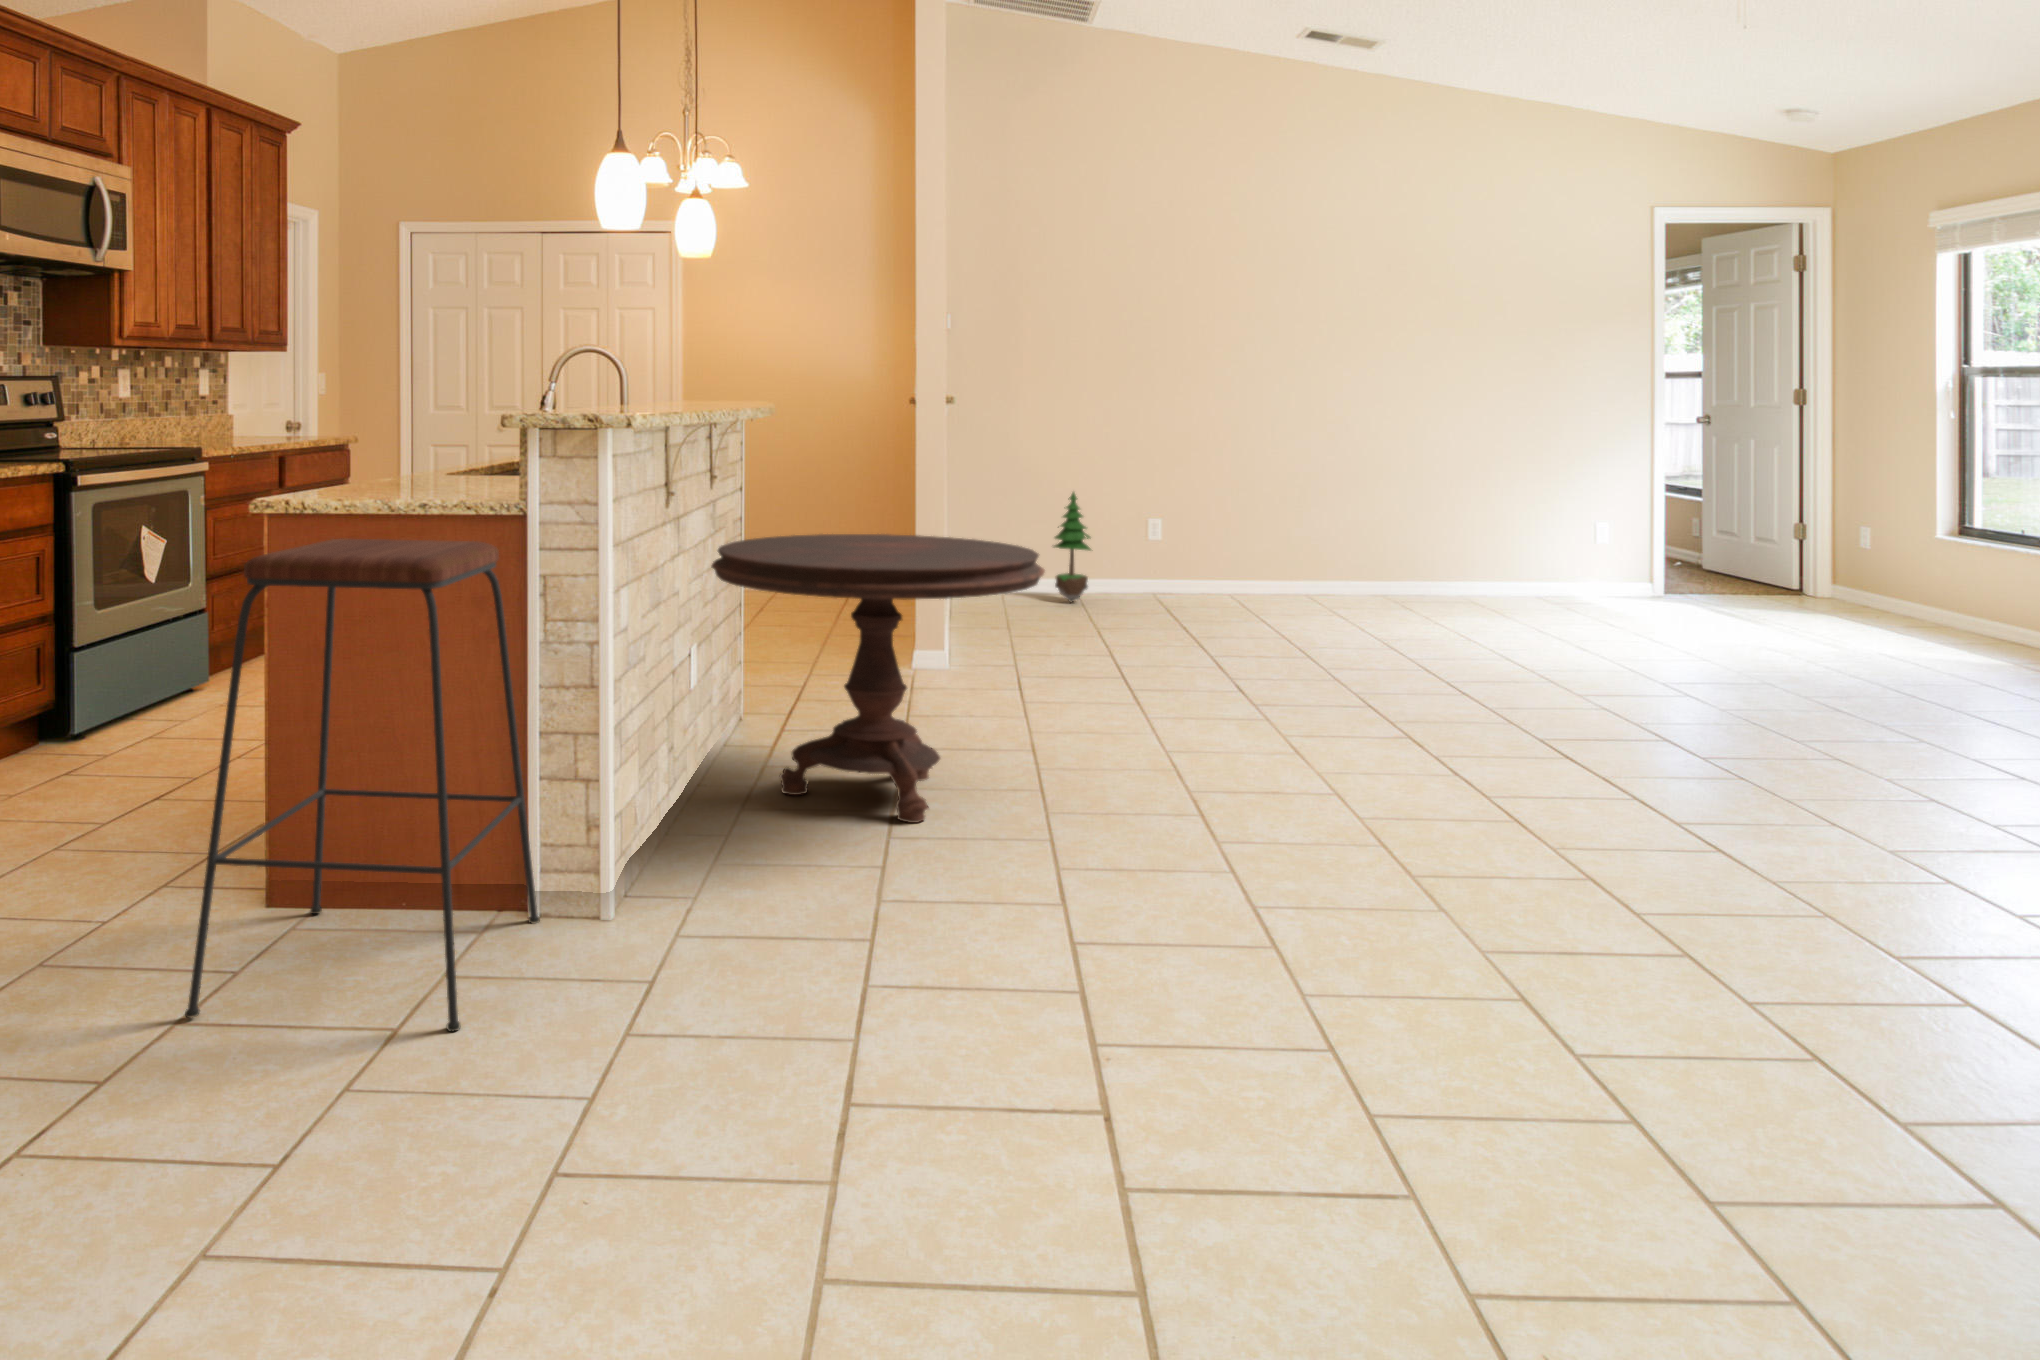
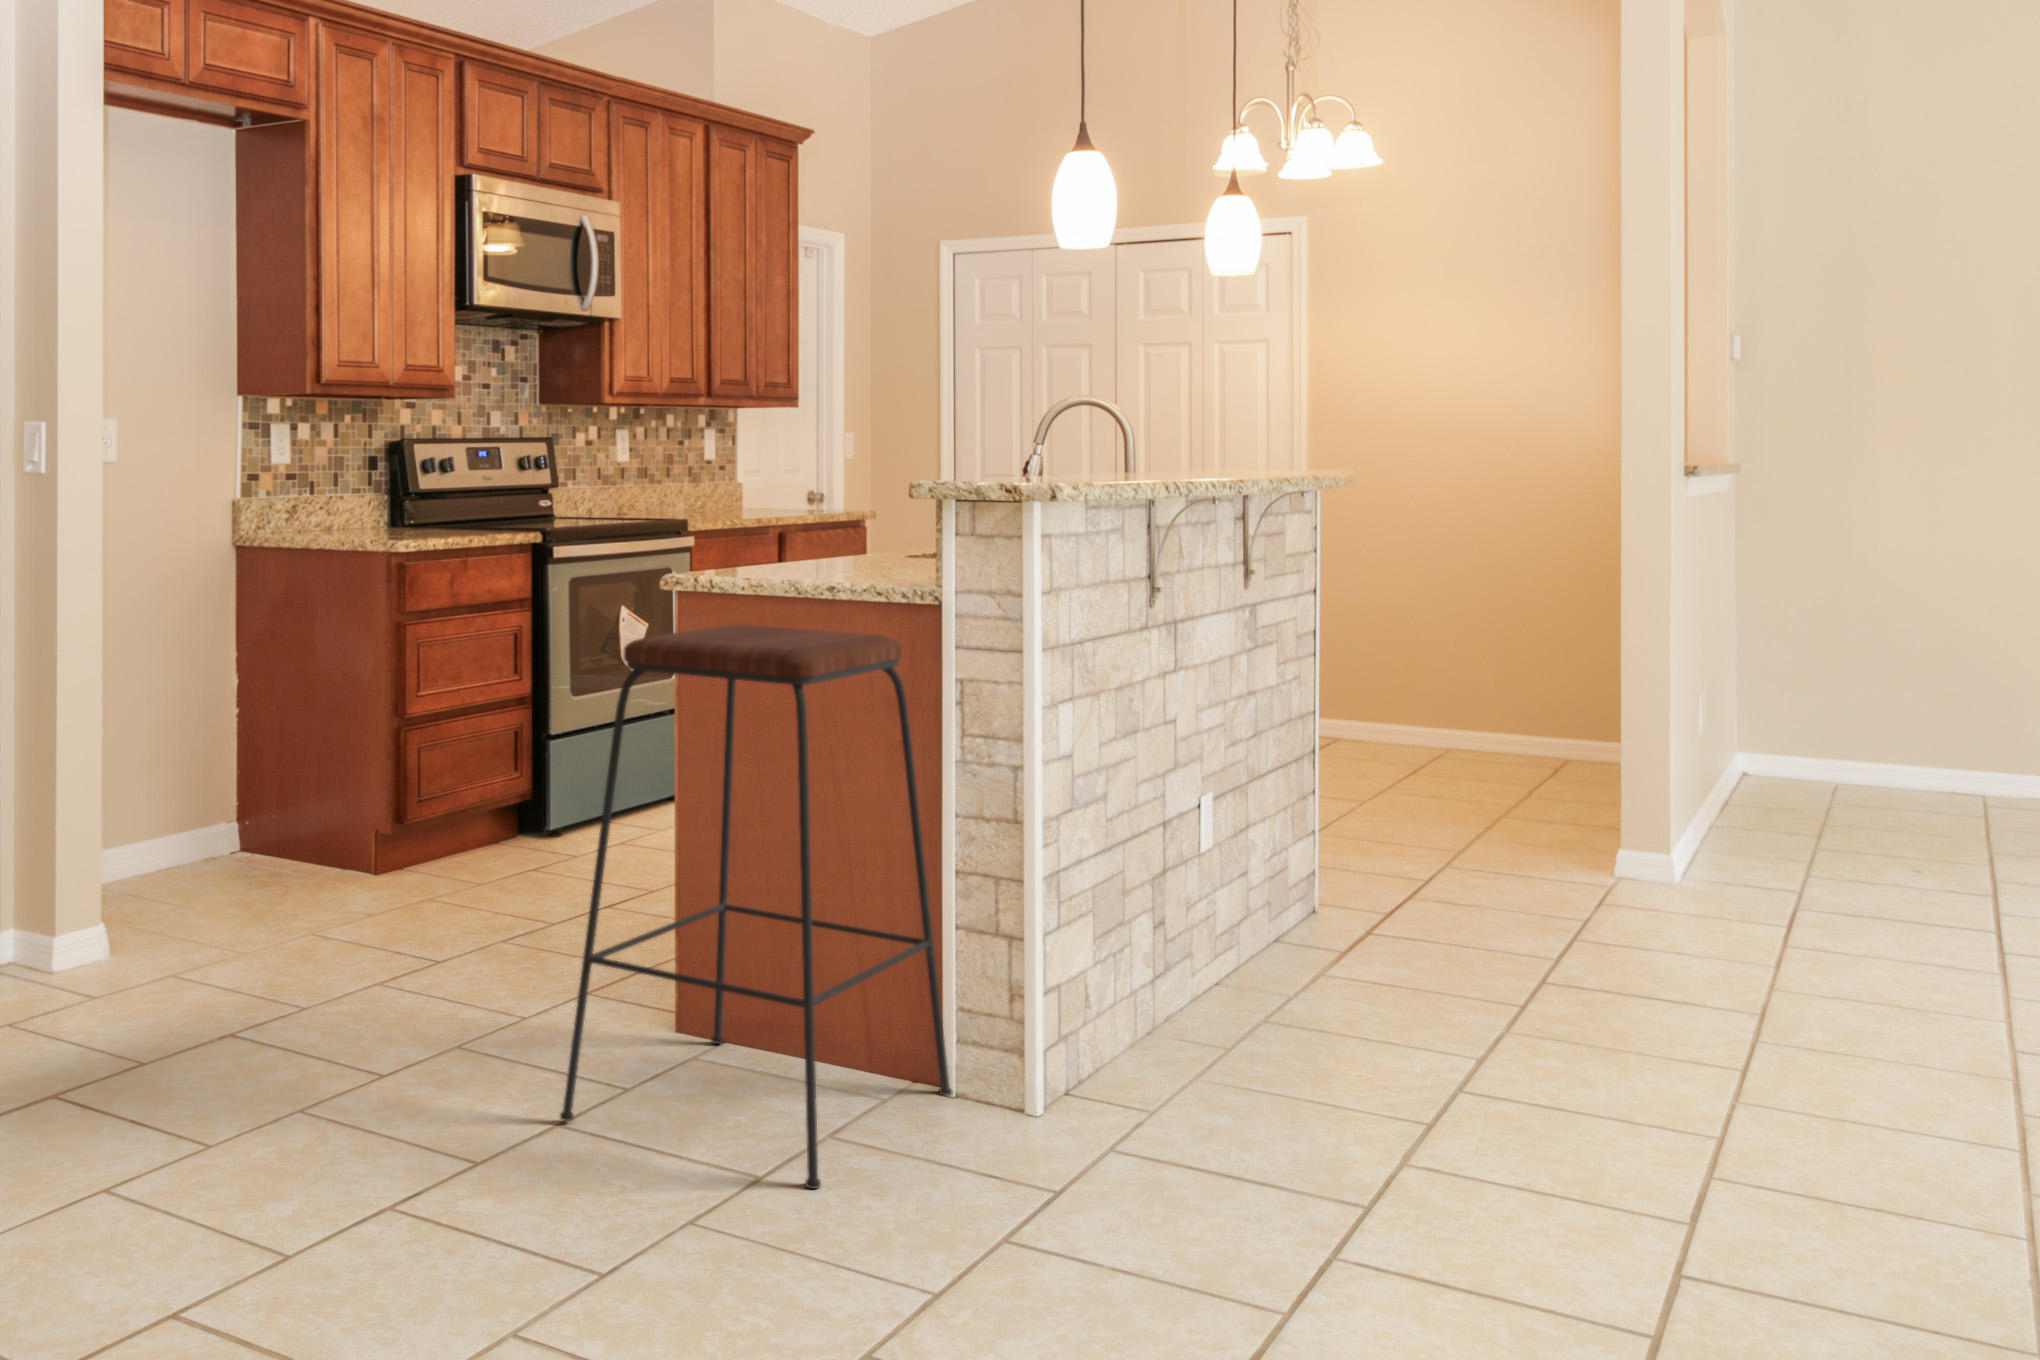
potted tree: present [1054,492,1091,602] -> none [1922,601,2003,784]
side table: present [712,534,1045,823] -> none [1224,649,1732,1062]

